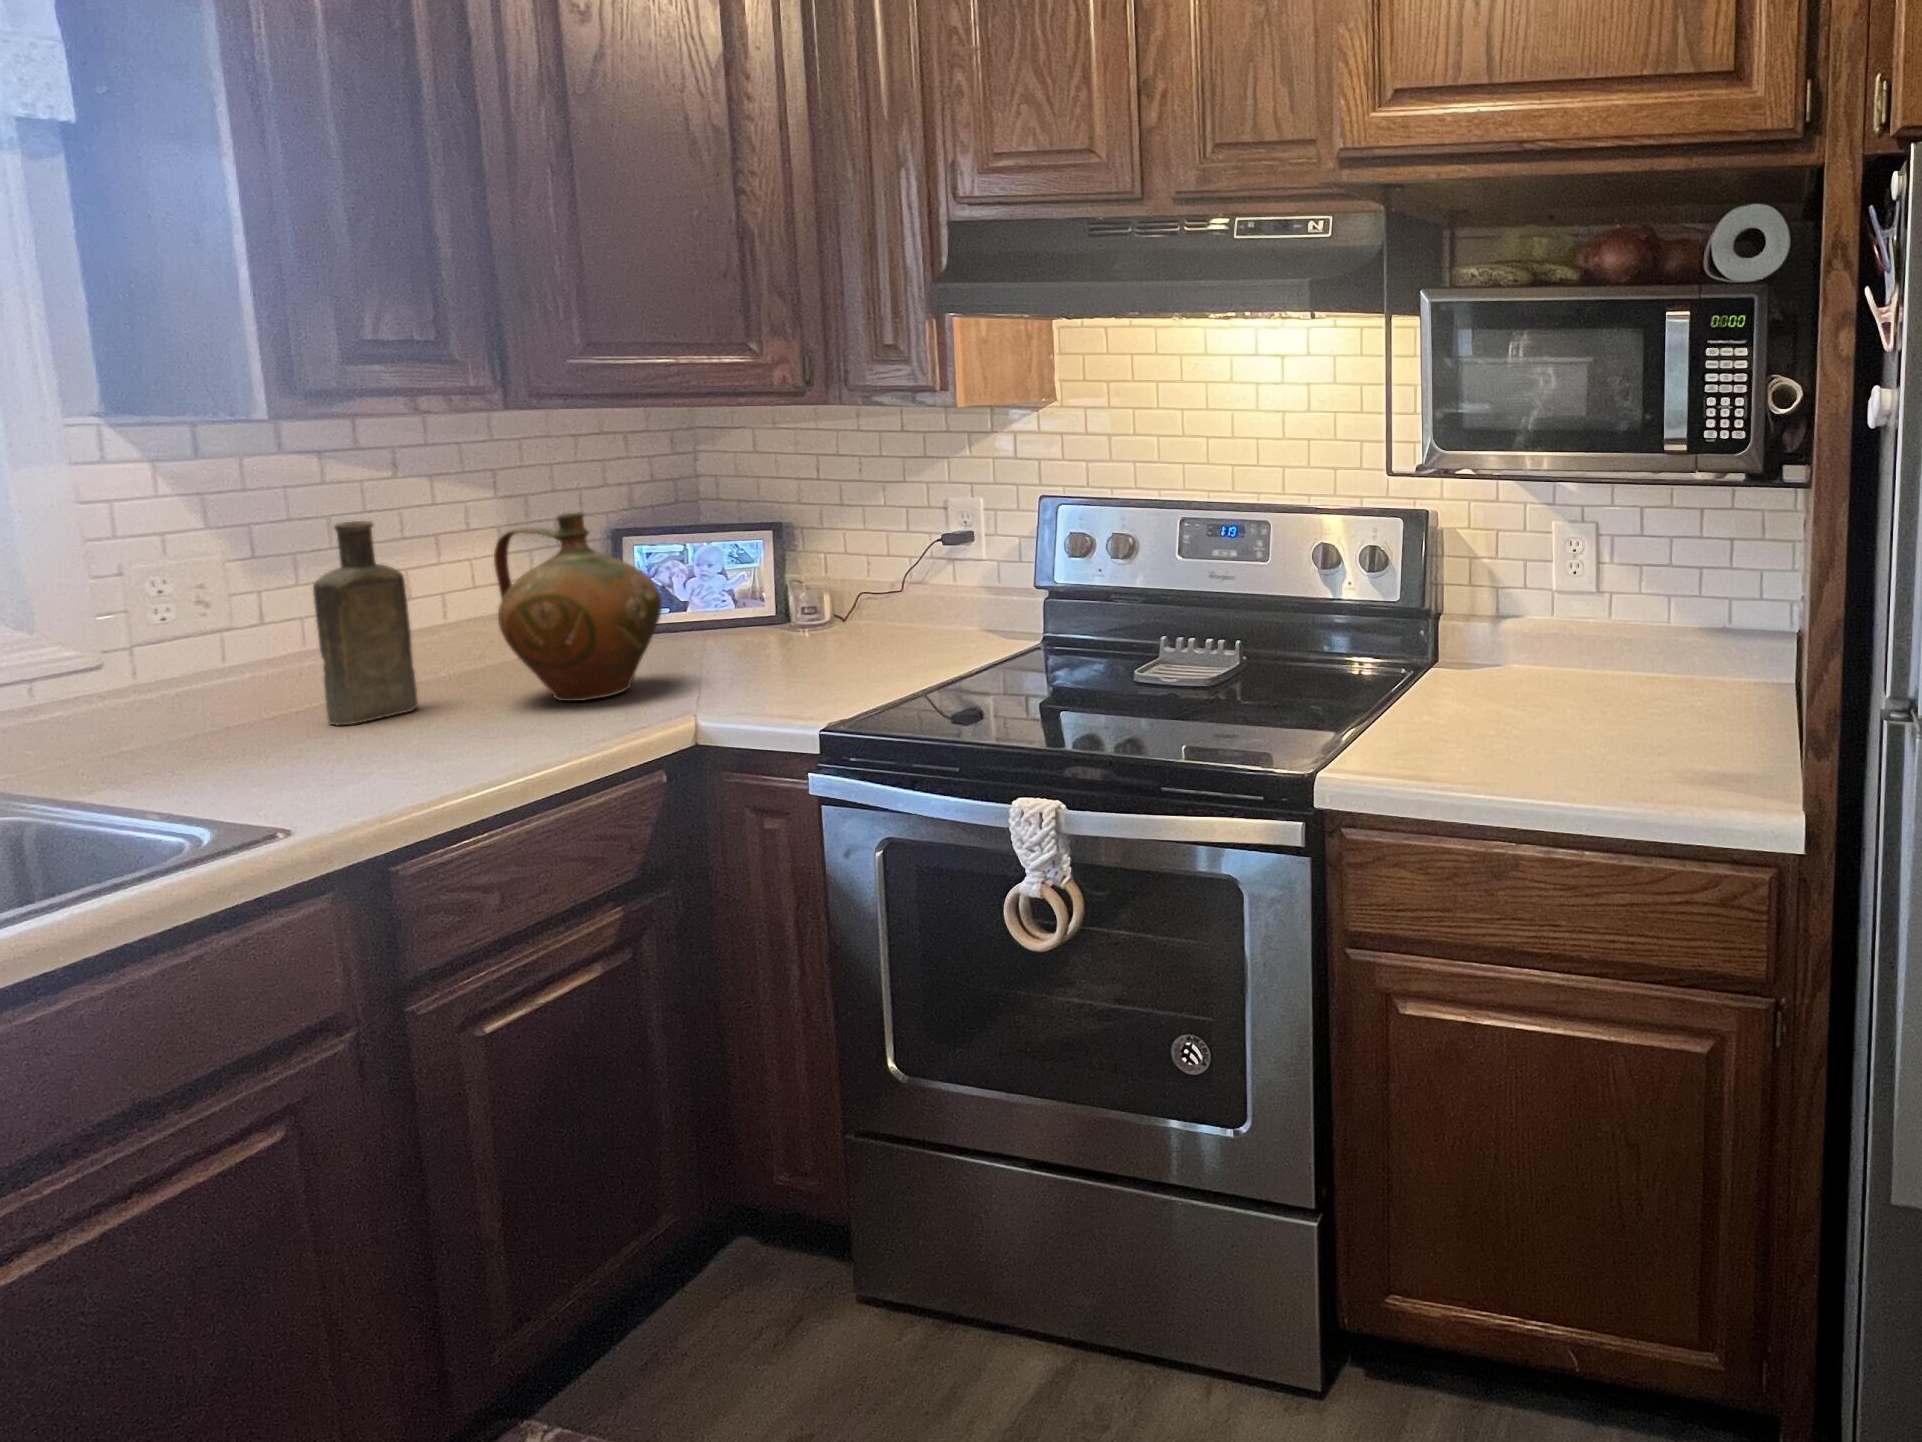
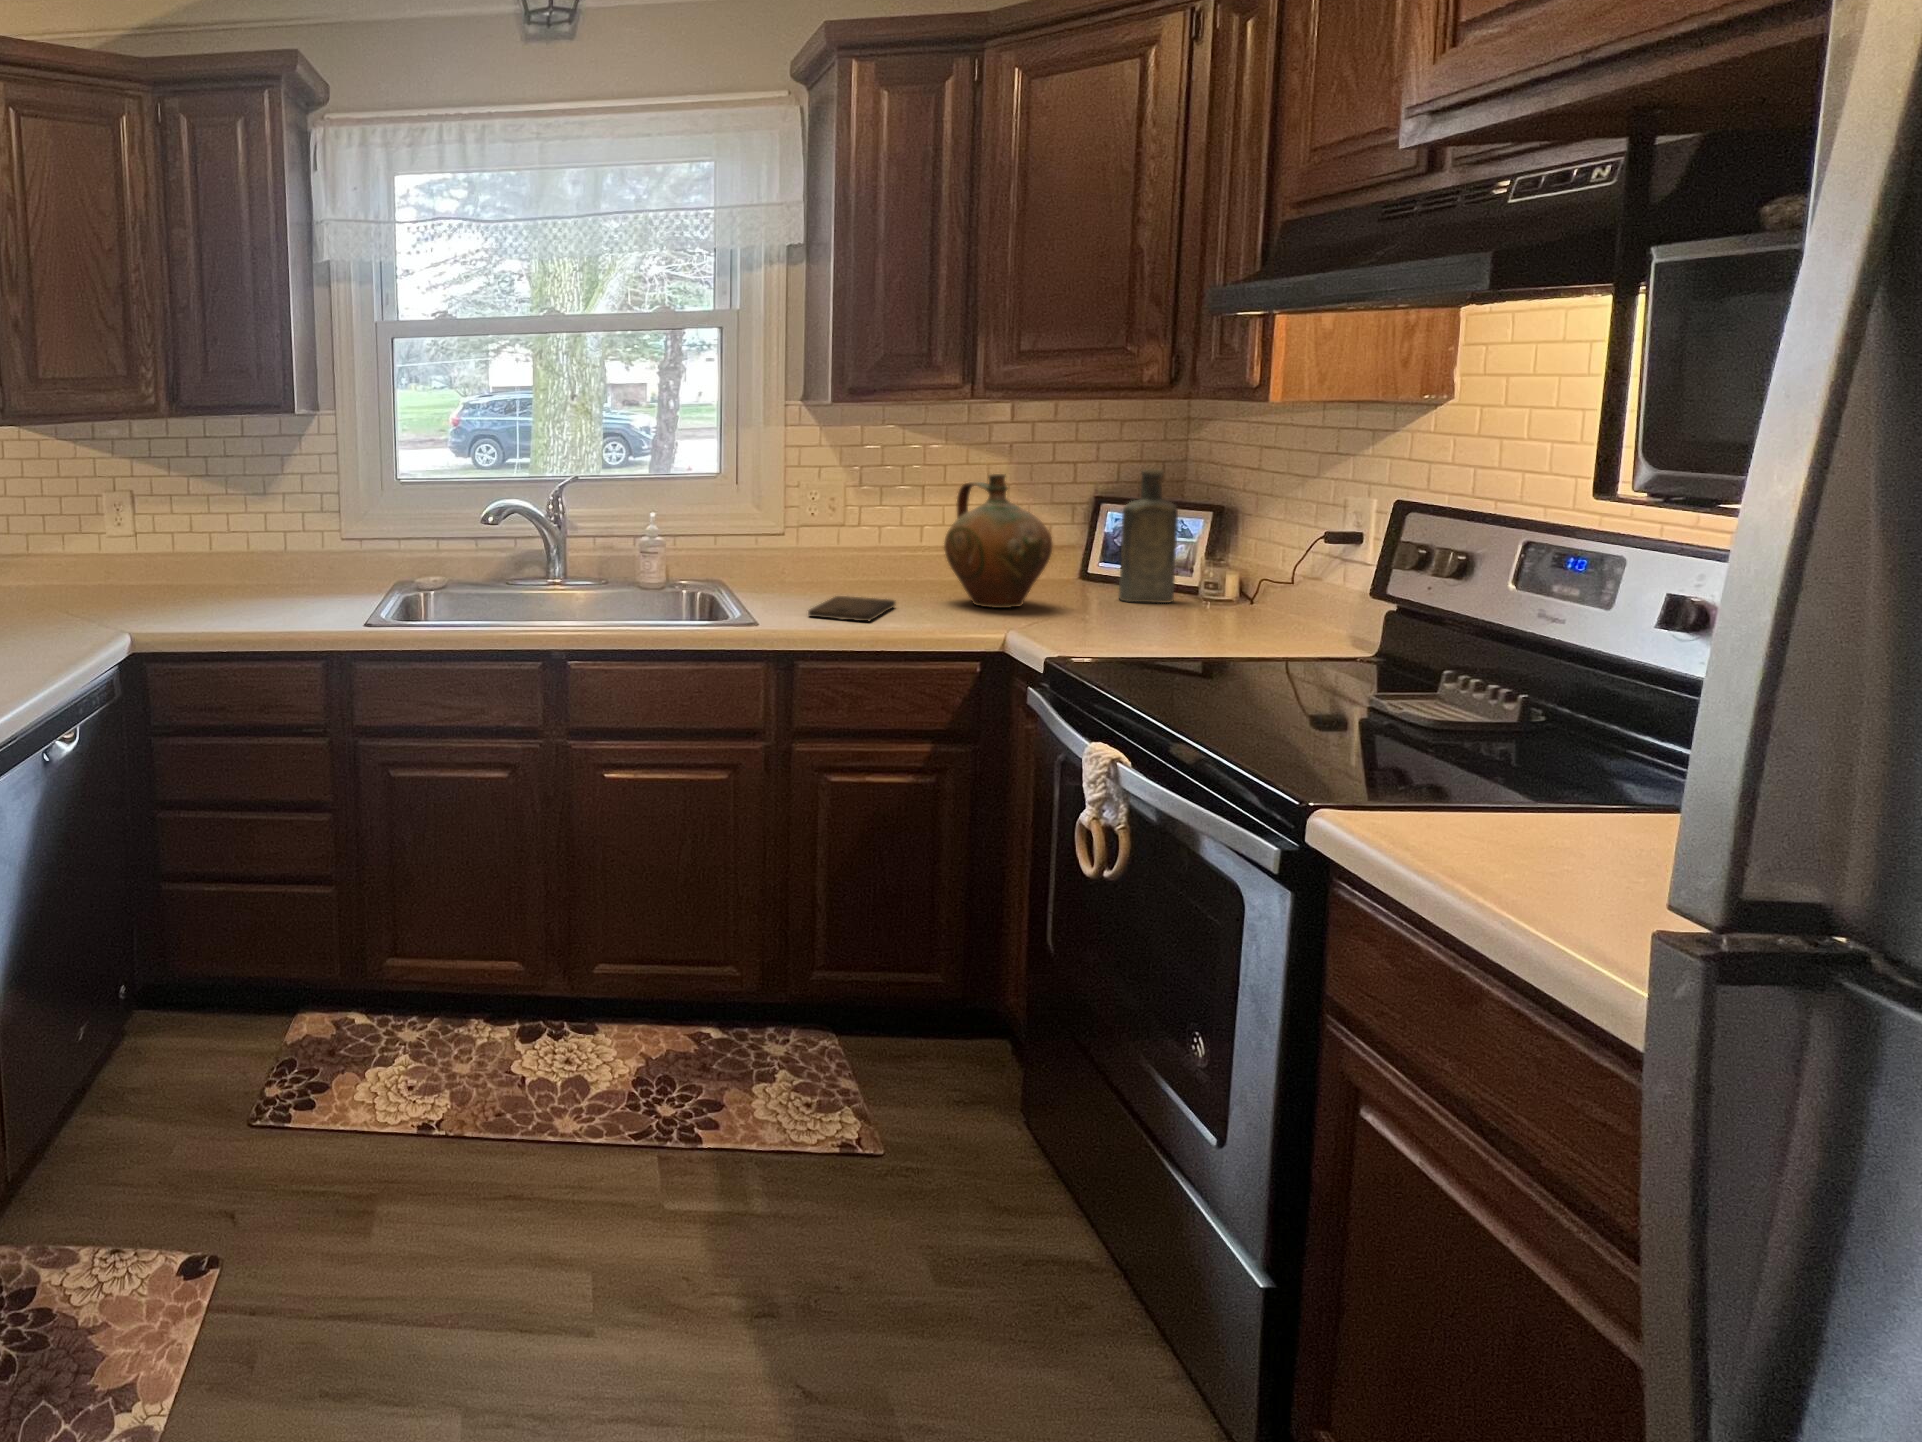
bottle: present [313,521,418,725] -> present [1119,470,1178,603]
cutting board: none [341,725,490,791] -> present [808,596,895,621]

